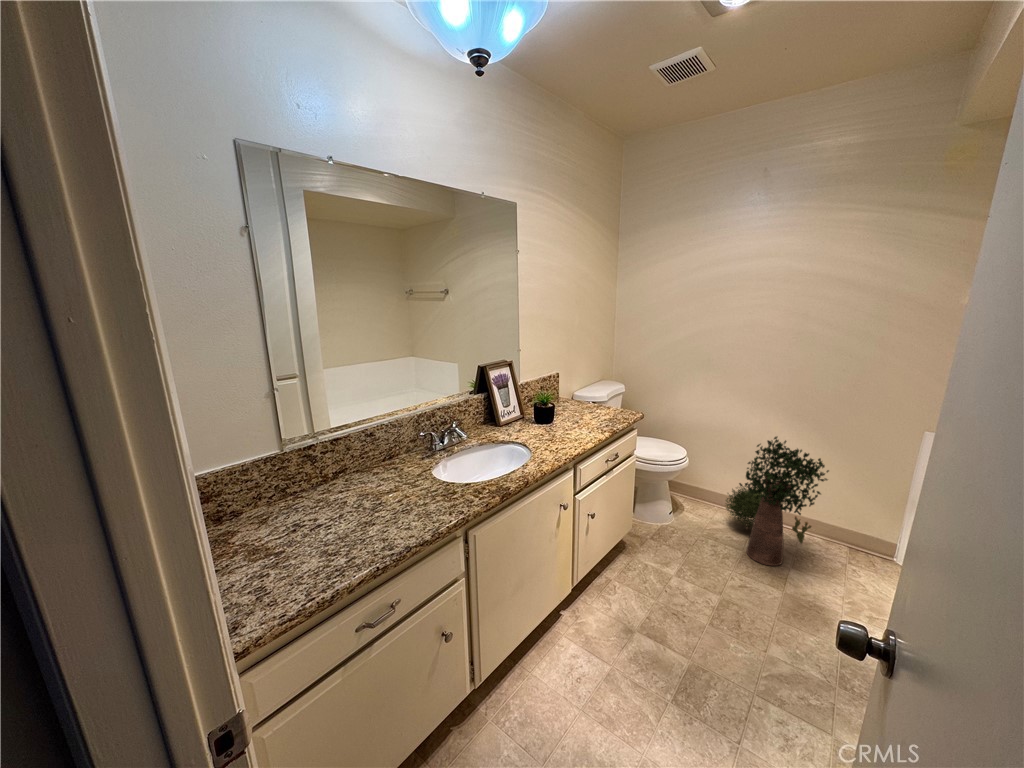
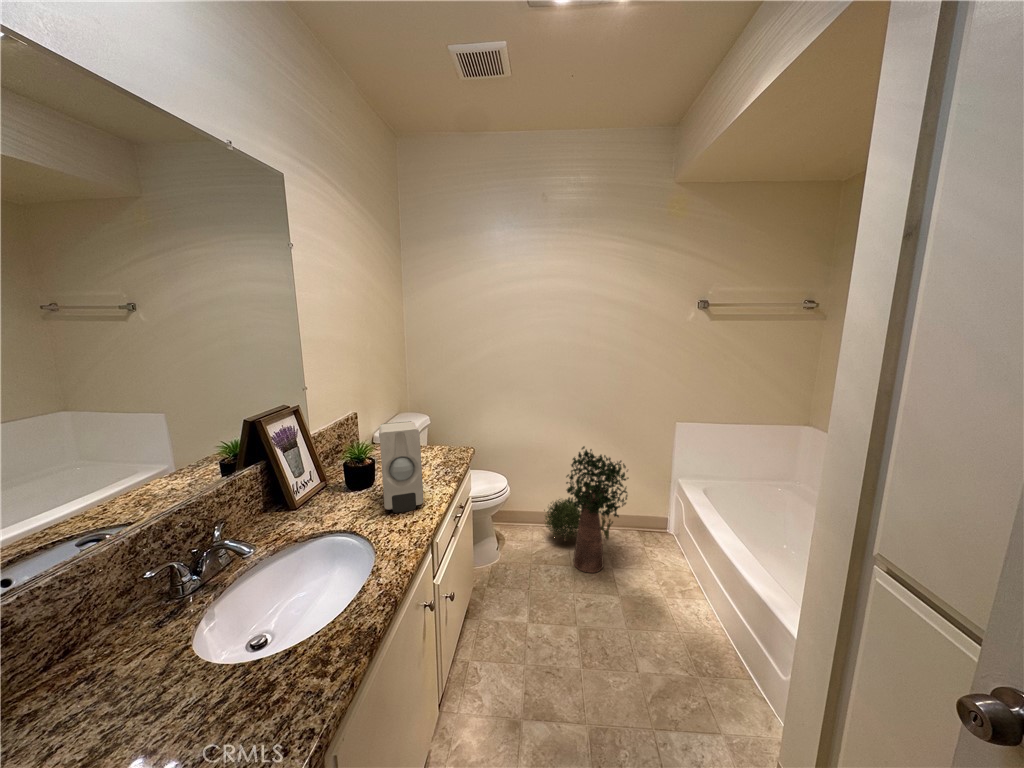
soap dispenser: none [548,379,580,442] -> present [379,421,423,513]

